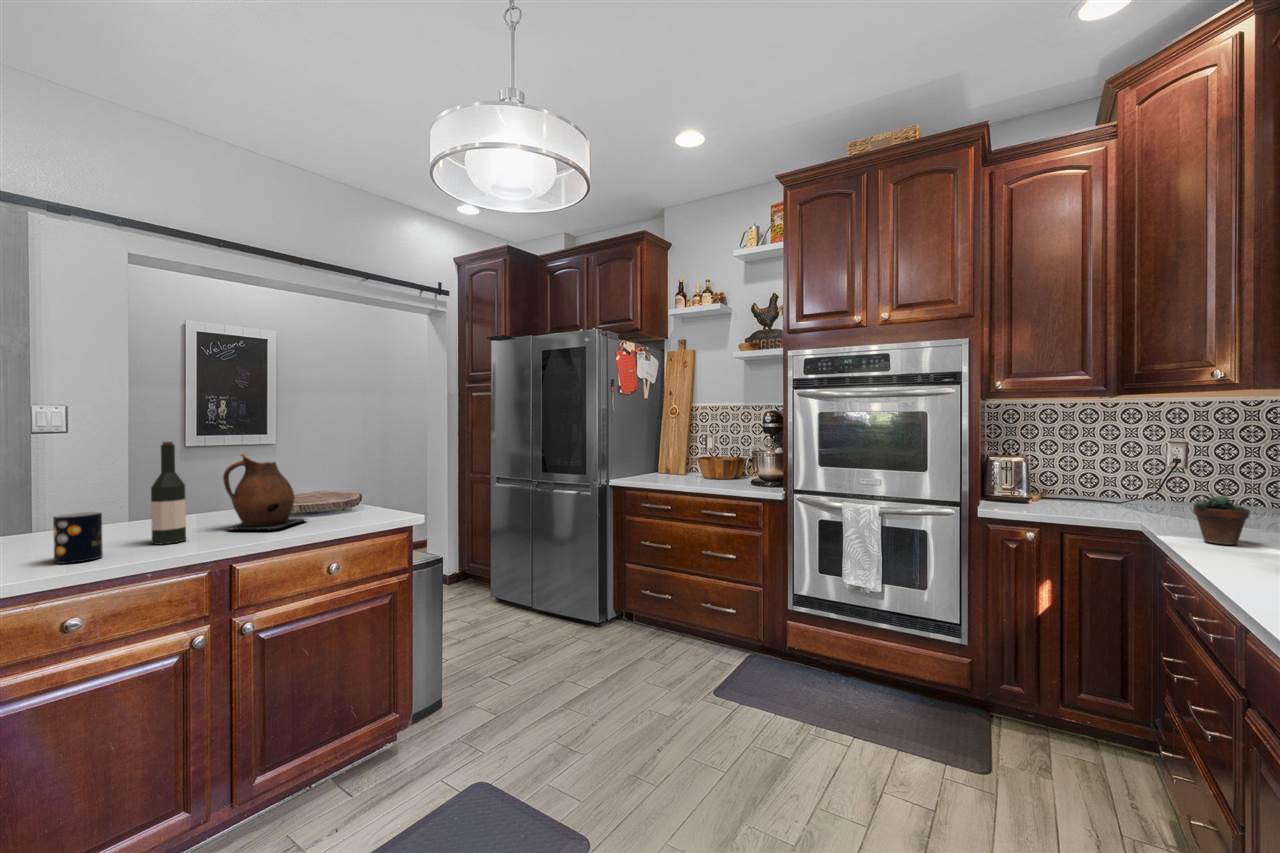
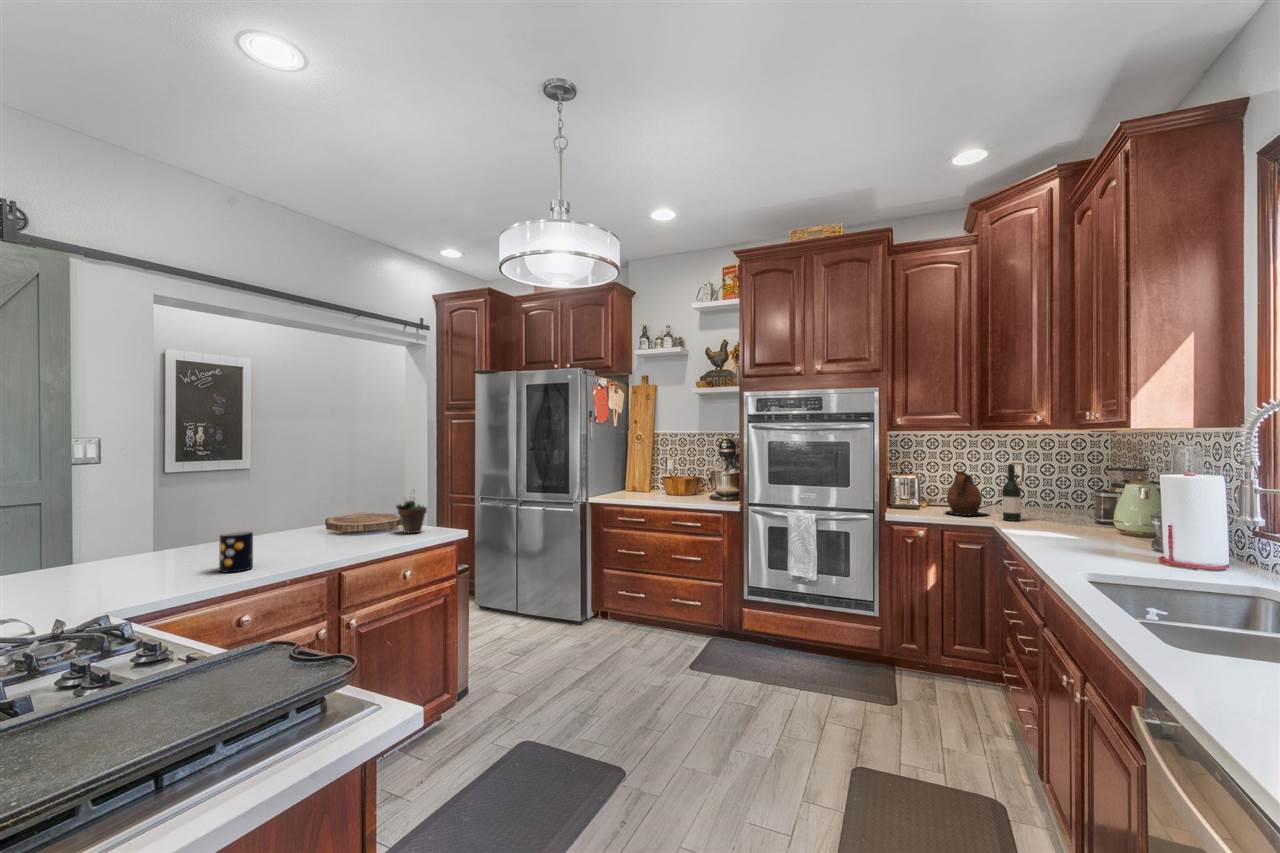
wine bottle: present [151,442,186,544] -> present [1002,464,1021,521]
ceramic pitcher: present [223,454,306,530] -> present [946,471,986,515]
succulent plant: present [1193,480,1250,545] -> present [396,498,427,533]

